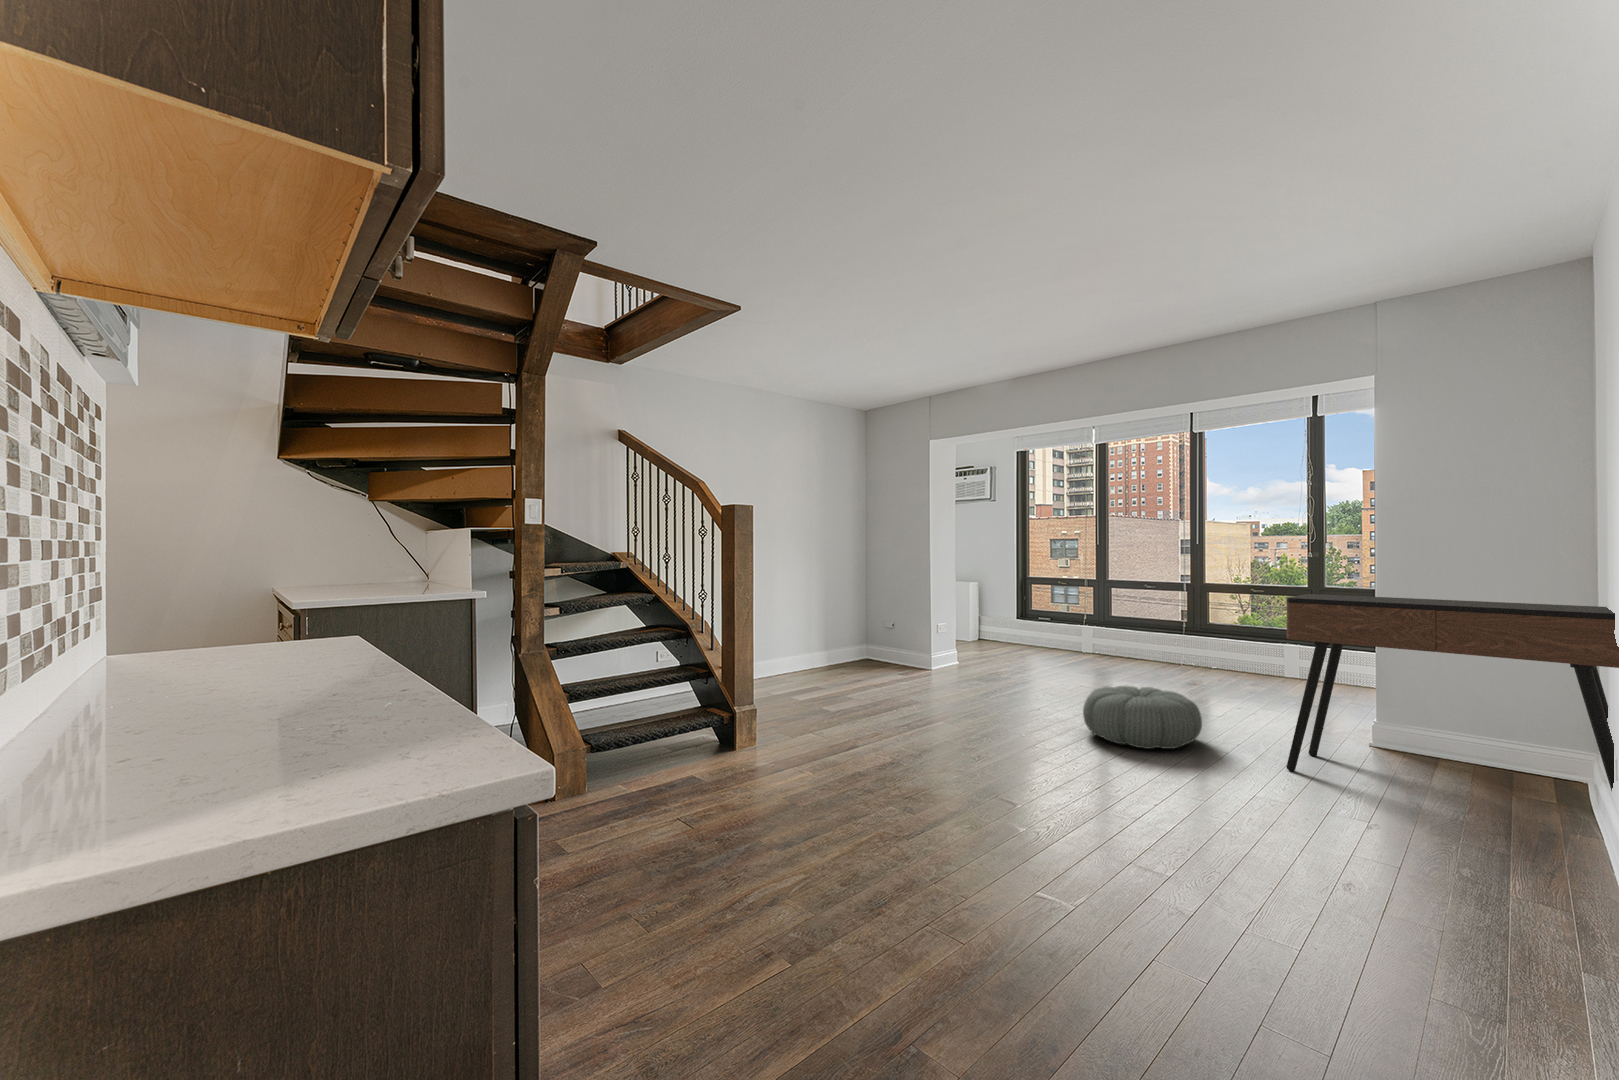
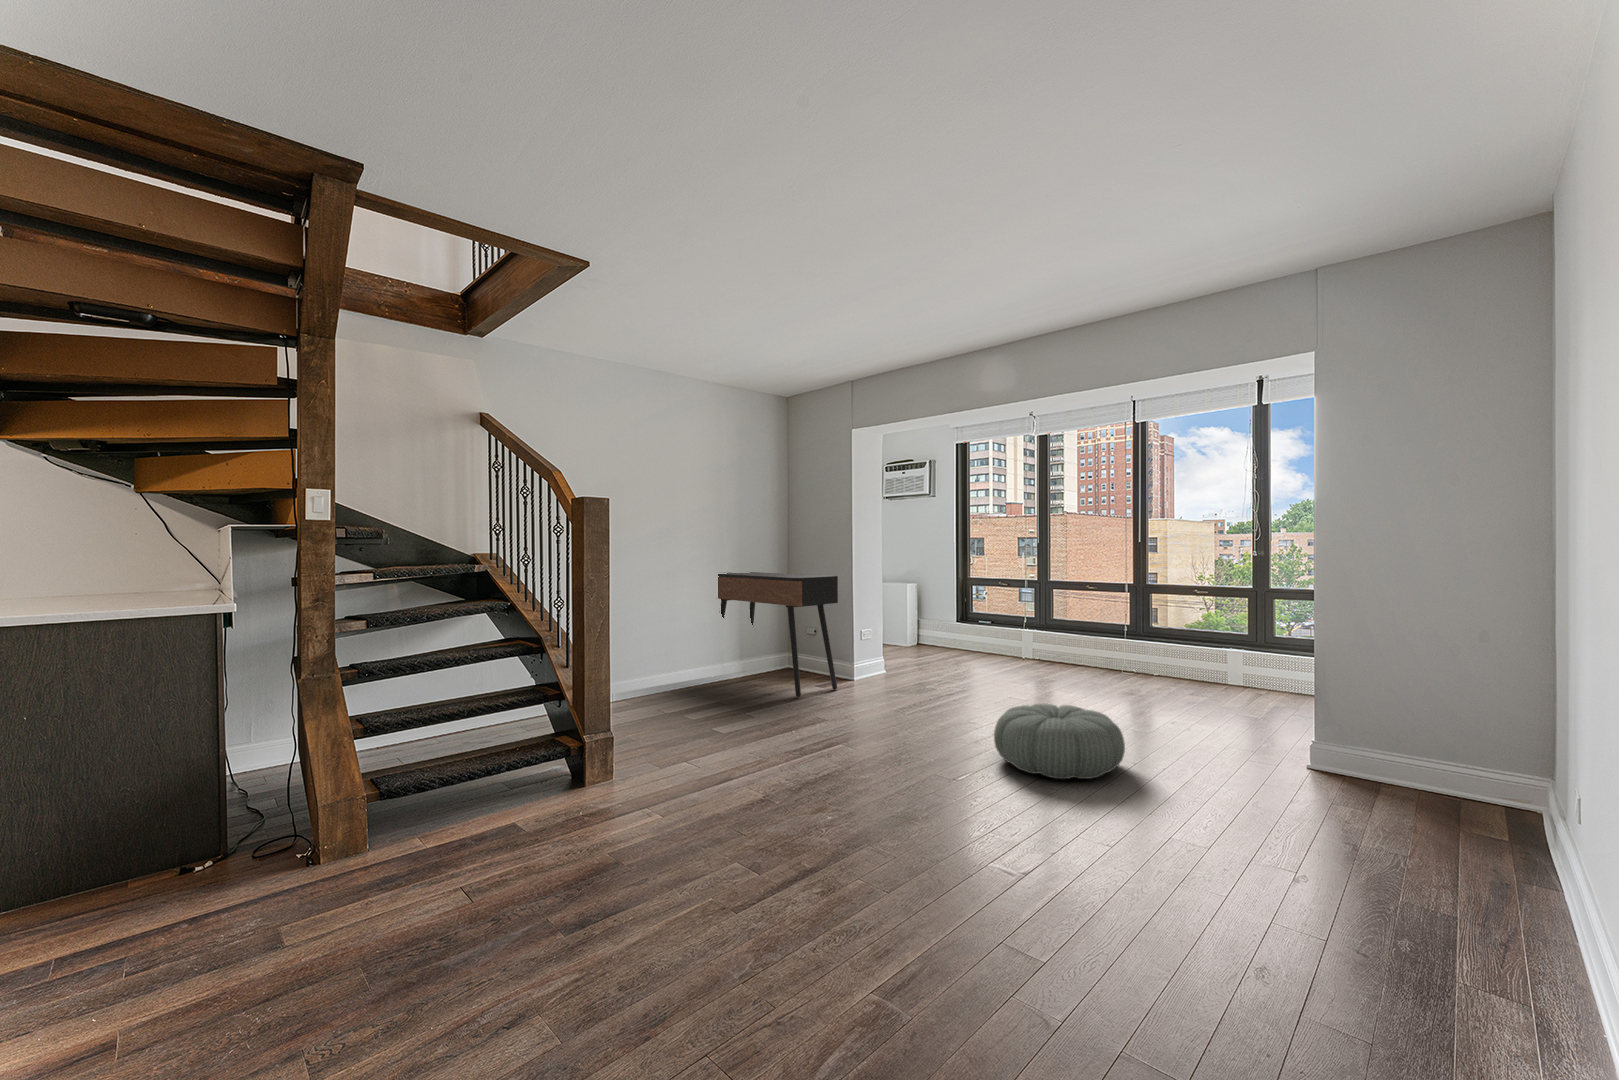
console table: present [1286,594,1619,791] -> present [718,572,838,697]

